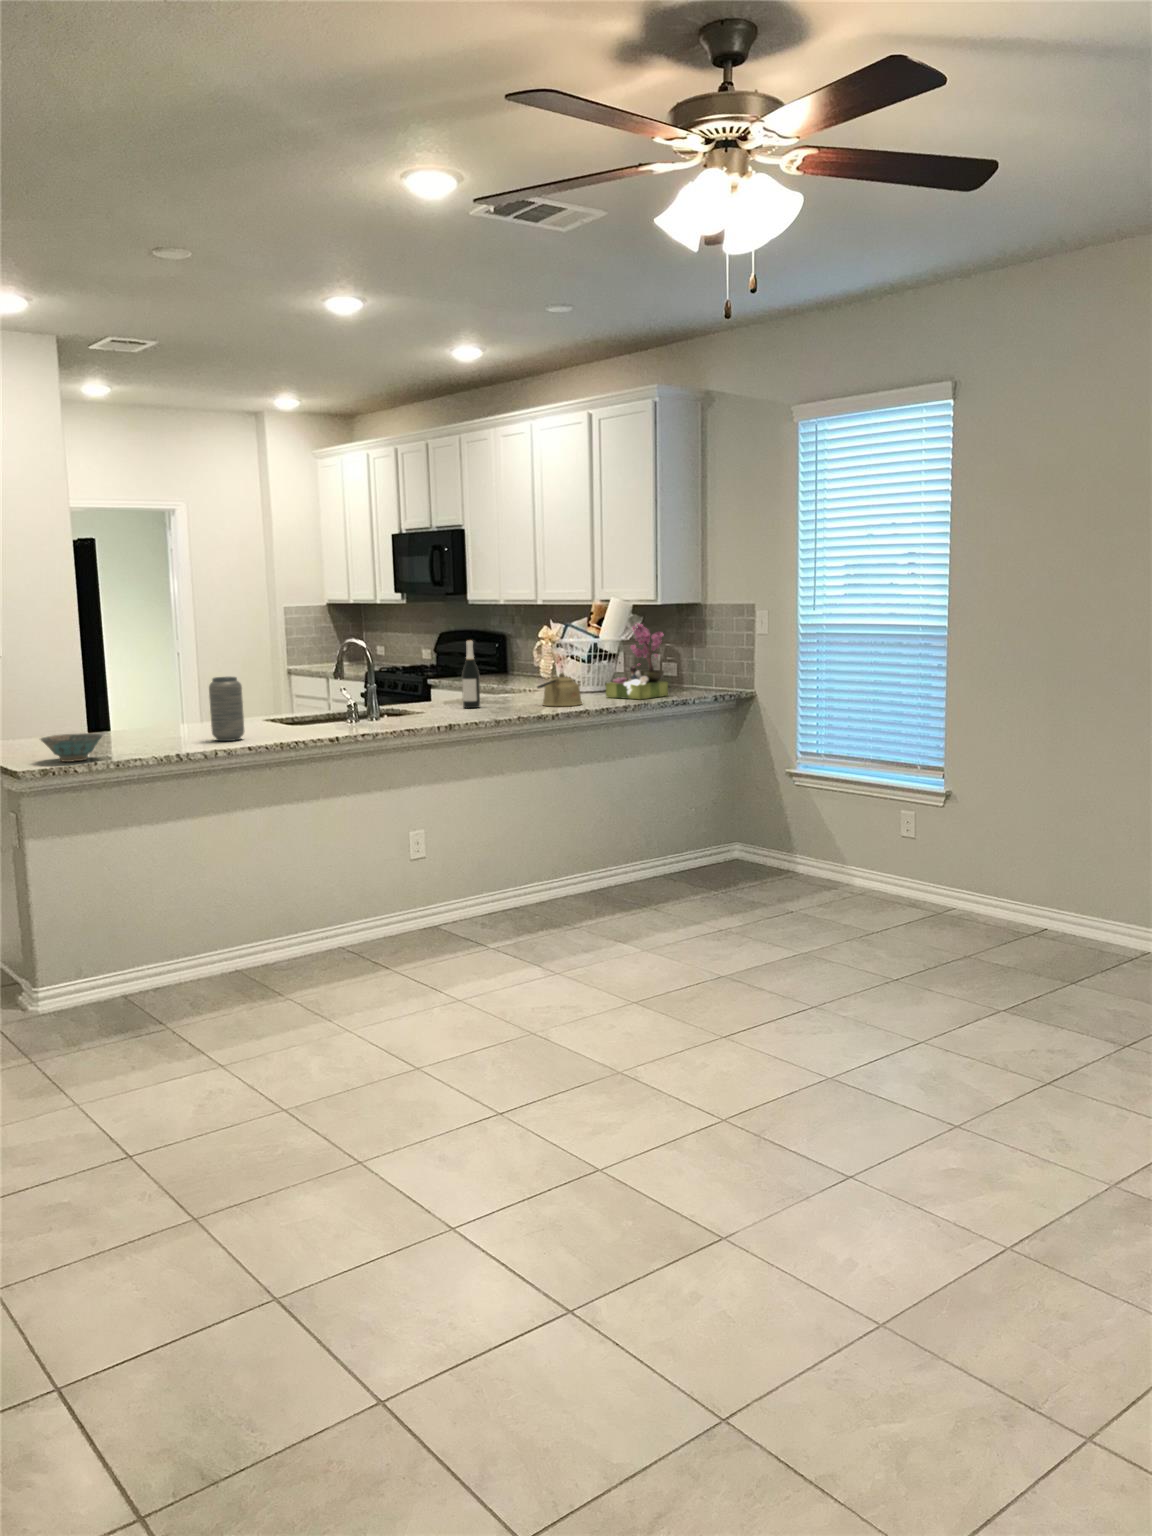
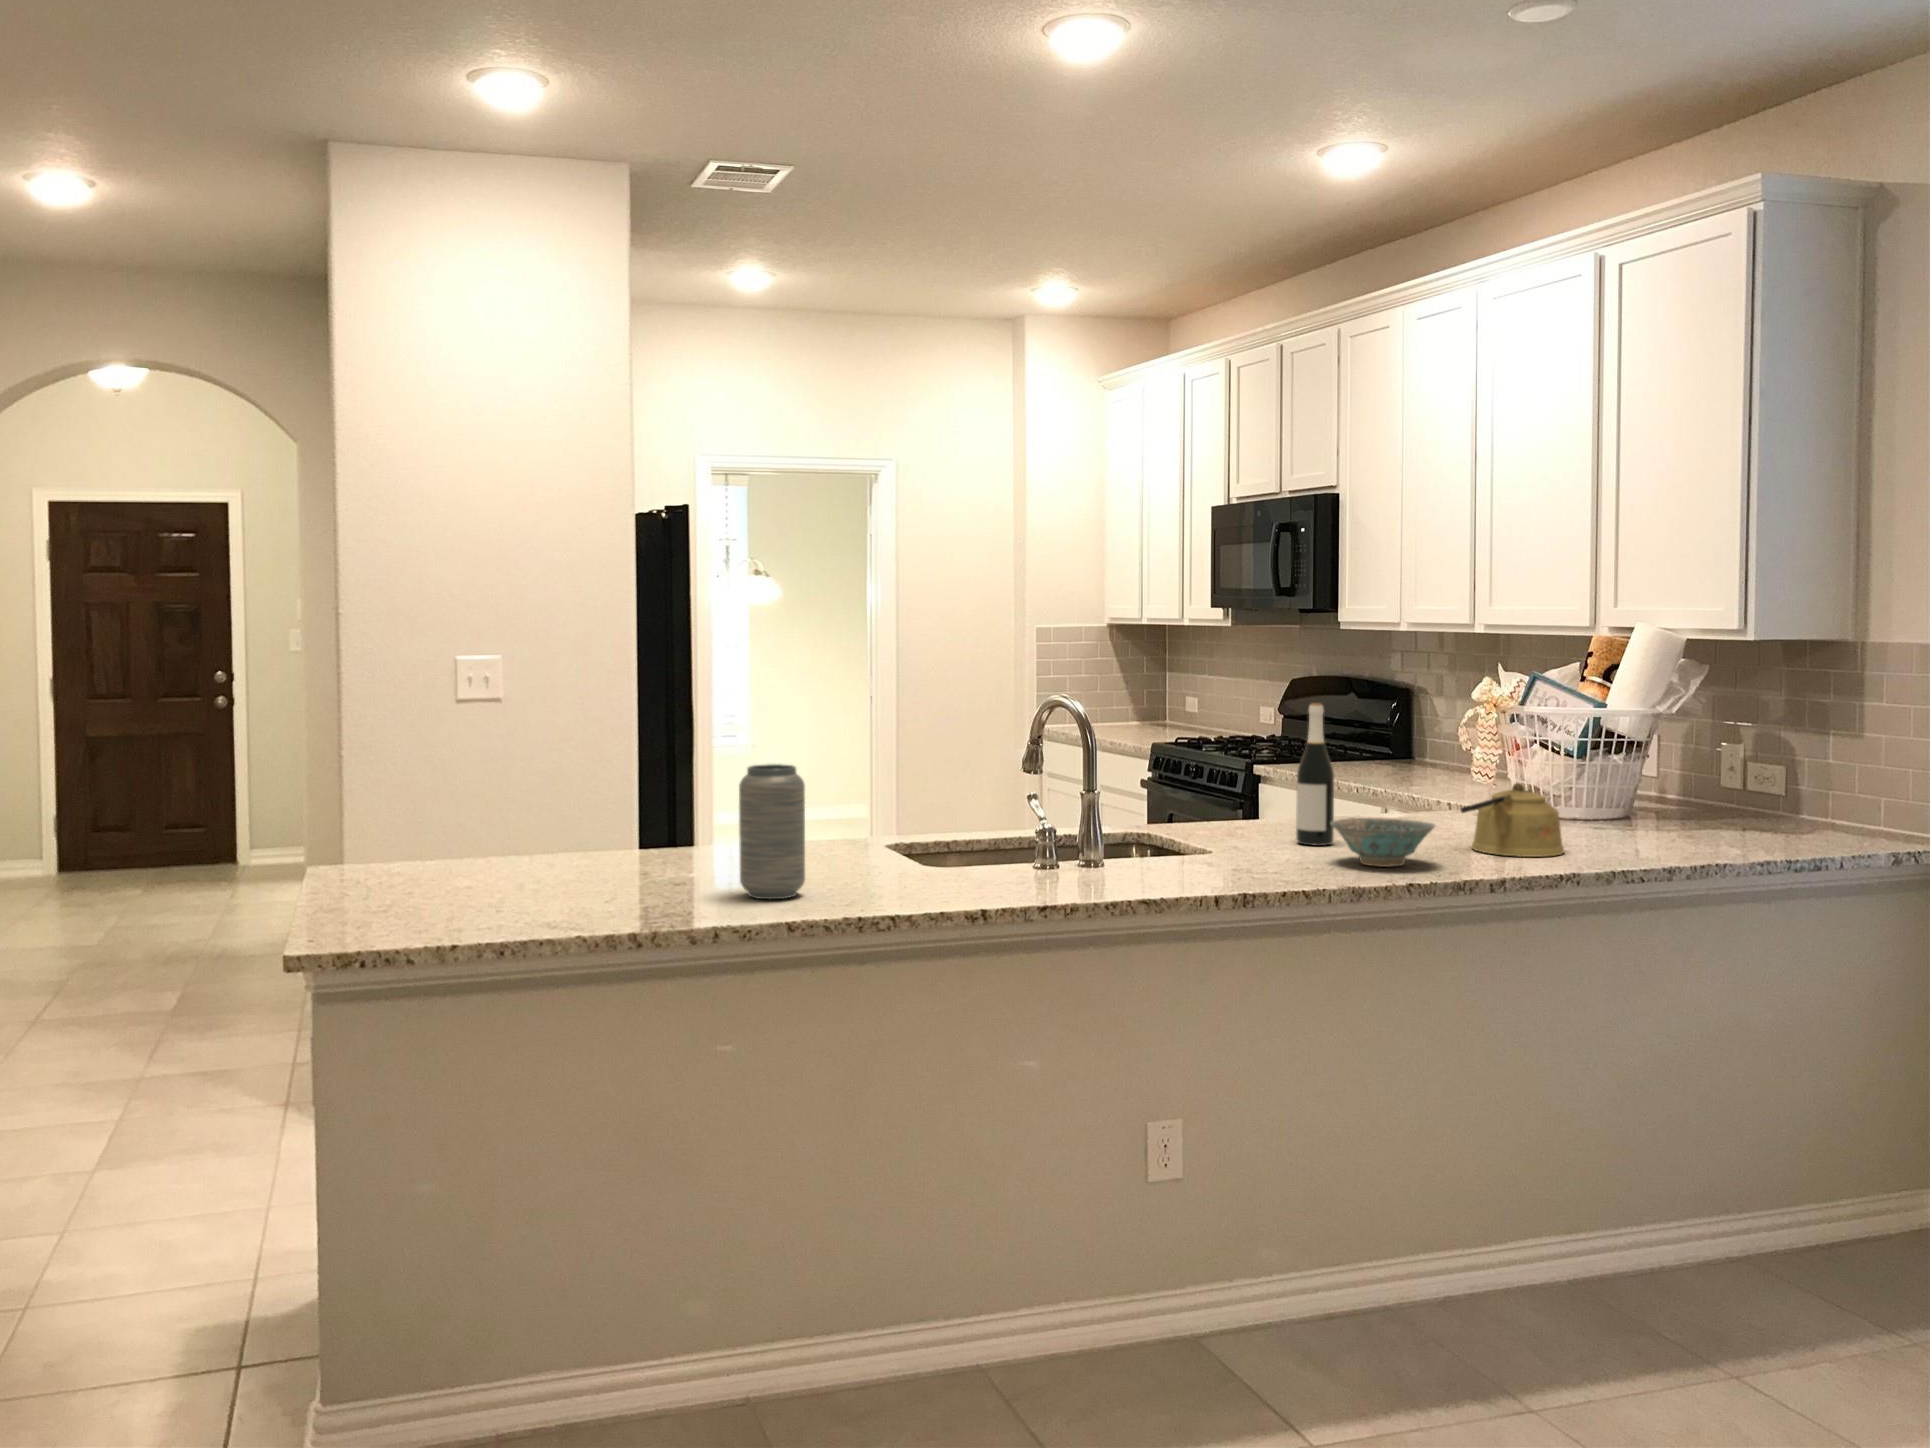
flower arrangement: present [606,623,668,699] -> none [1619,675,1772,850]
ceramic bowl: present [40,733,103,762] -> present [1330,818,1435,867]

